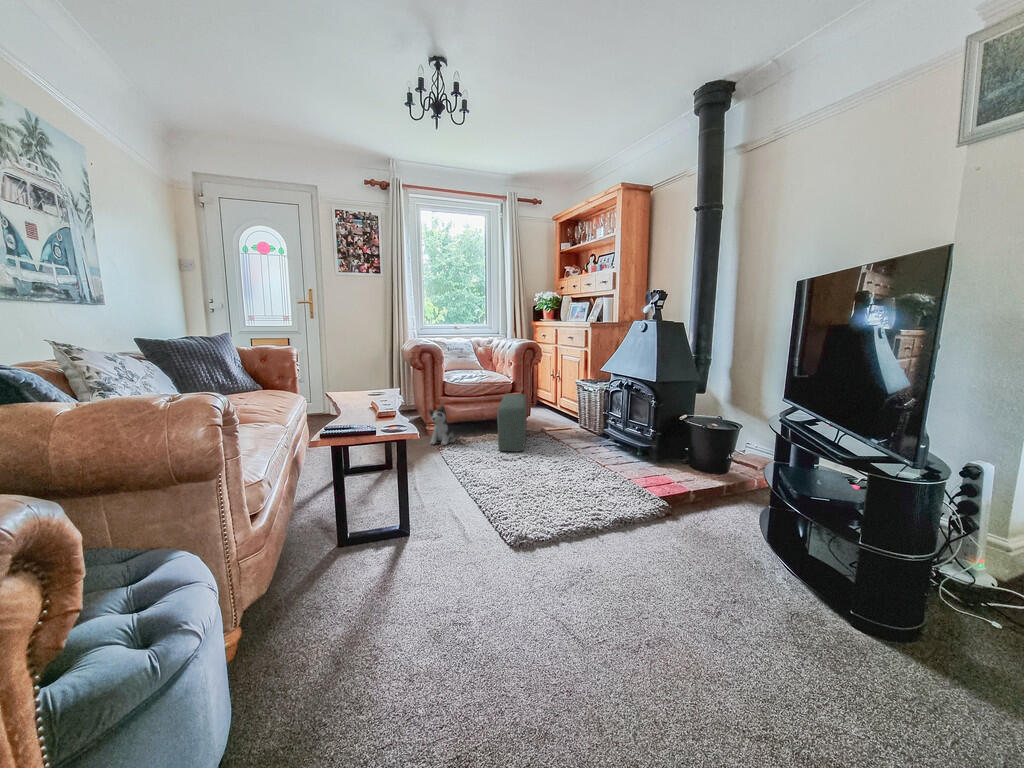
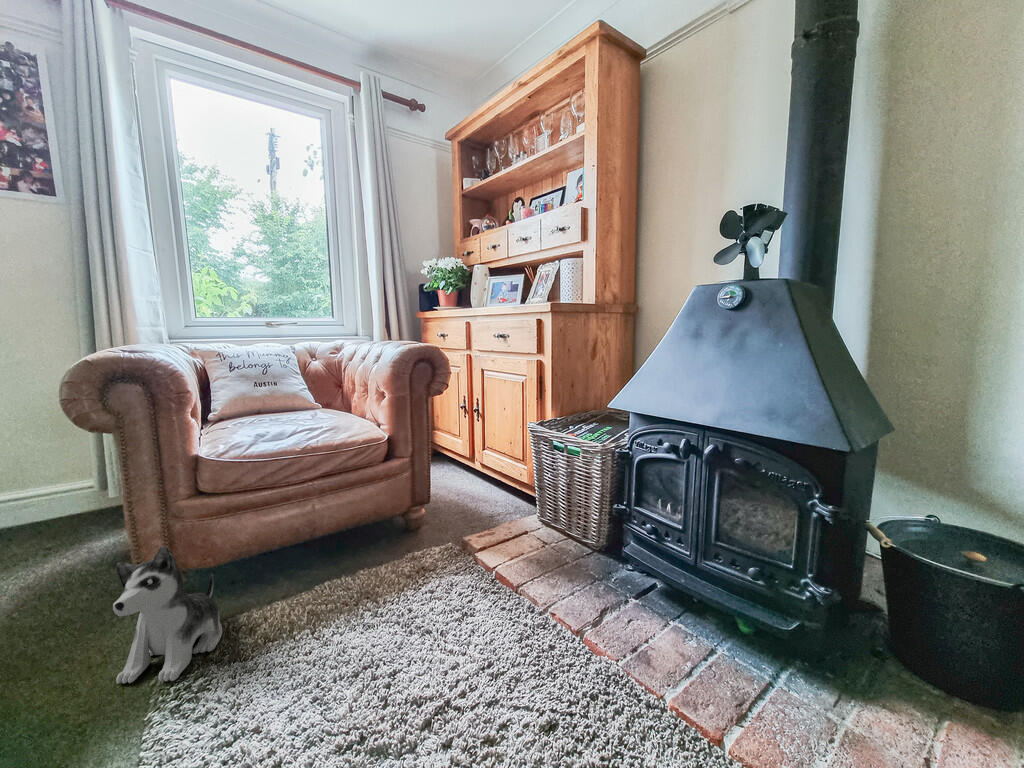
pouf: present [497,394,527,451] -> none [346,469,435,688]

